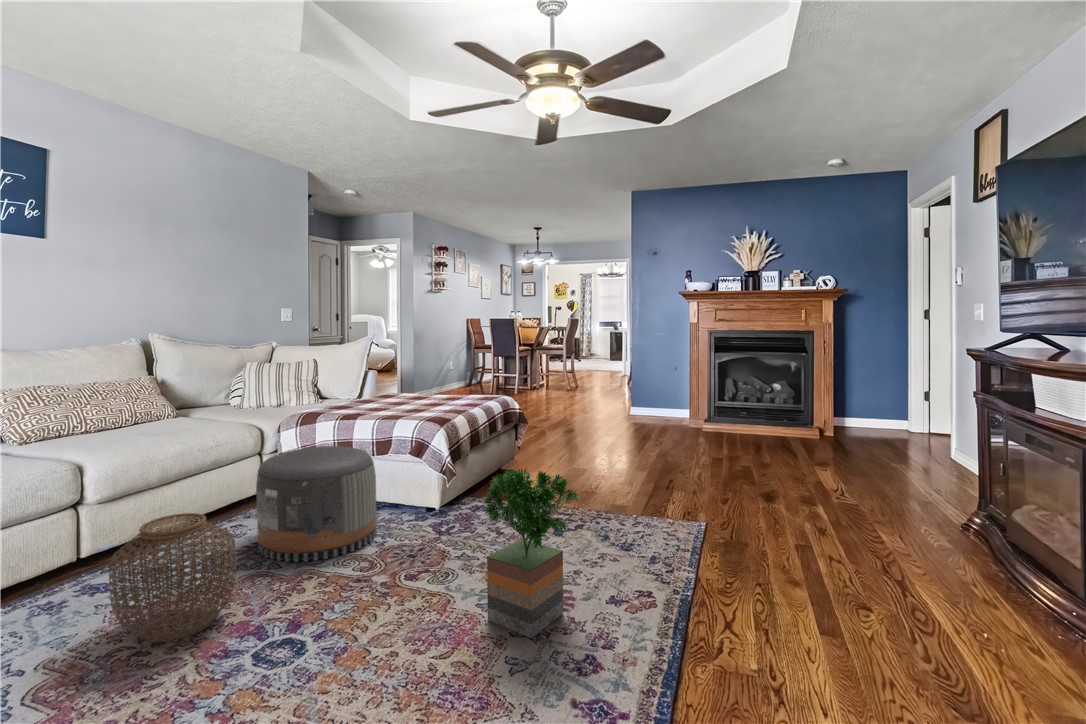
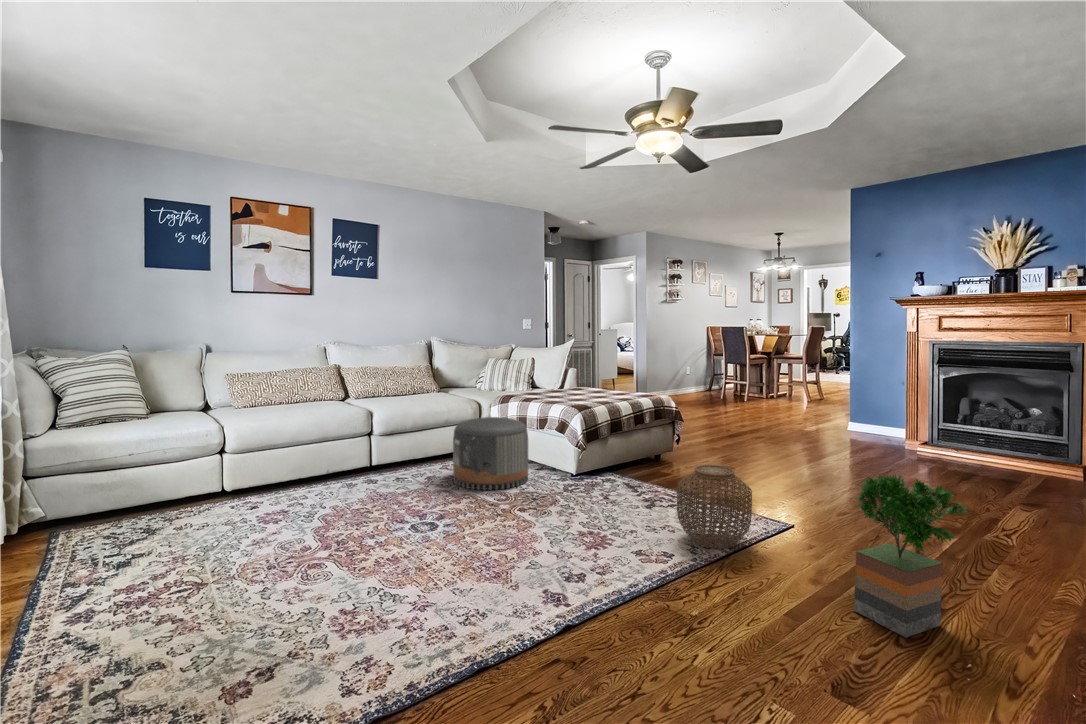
potted tree: present [483,468,579,638] -> present [854,474,967,637]
woven basket: present [109,513,236,642] -> present [677,465,752,549]

